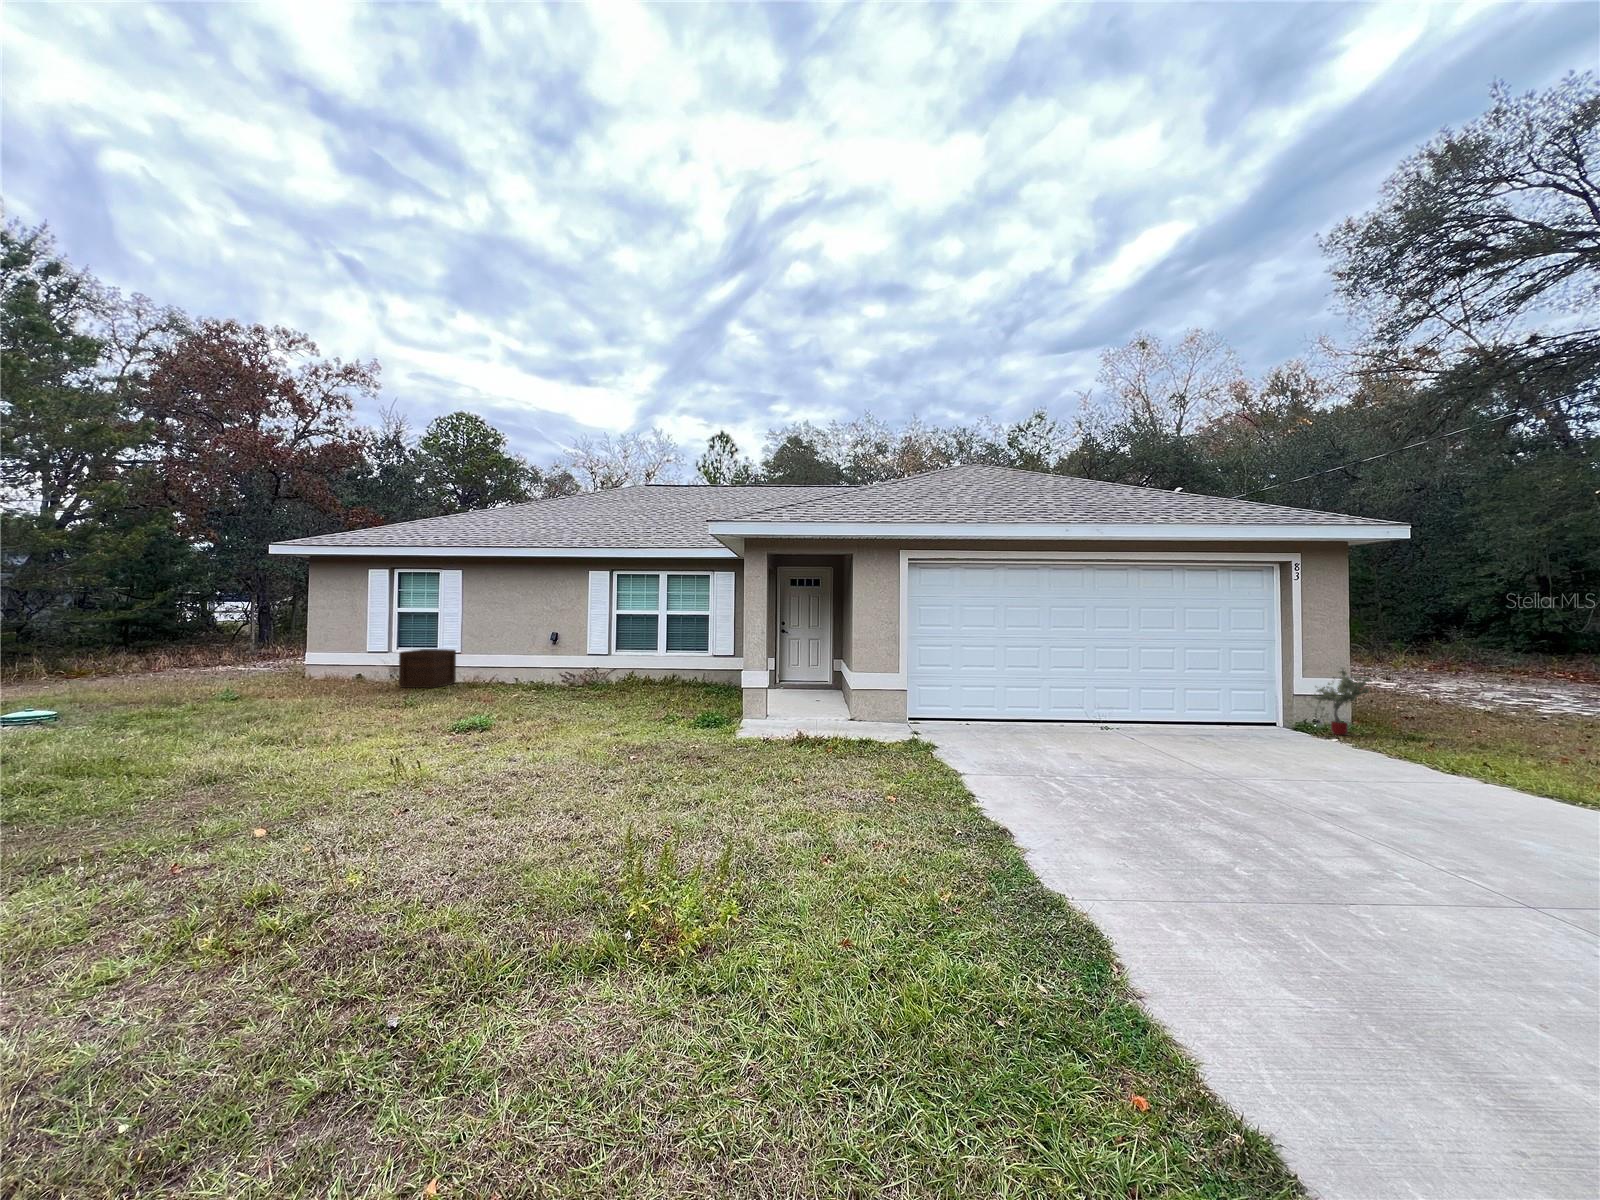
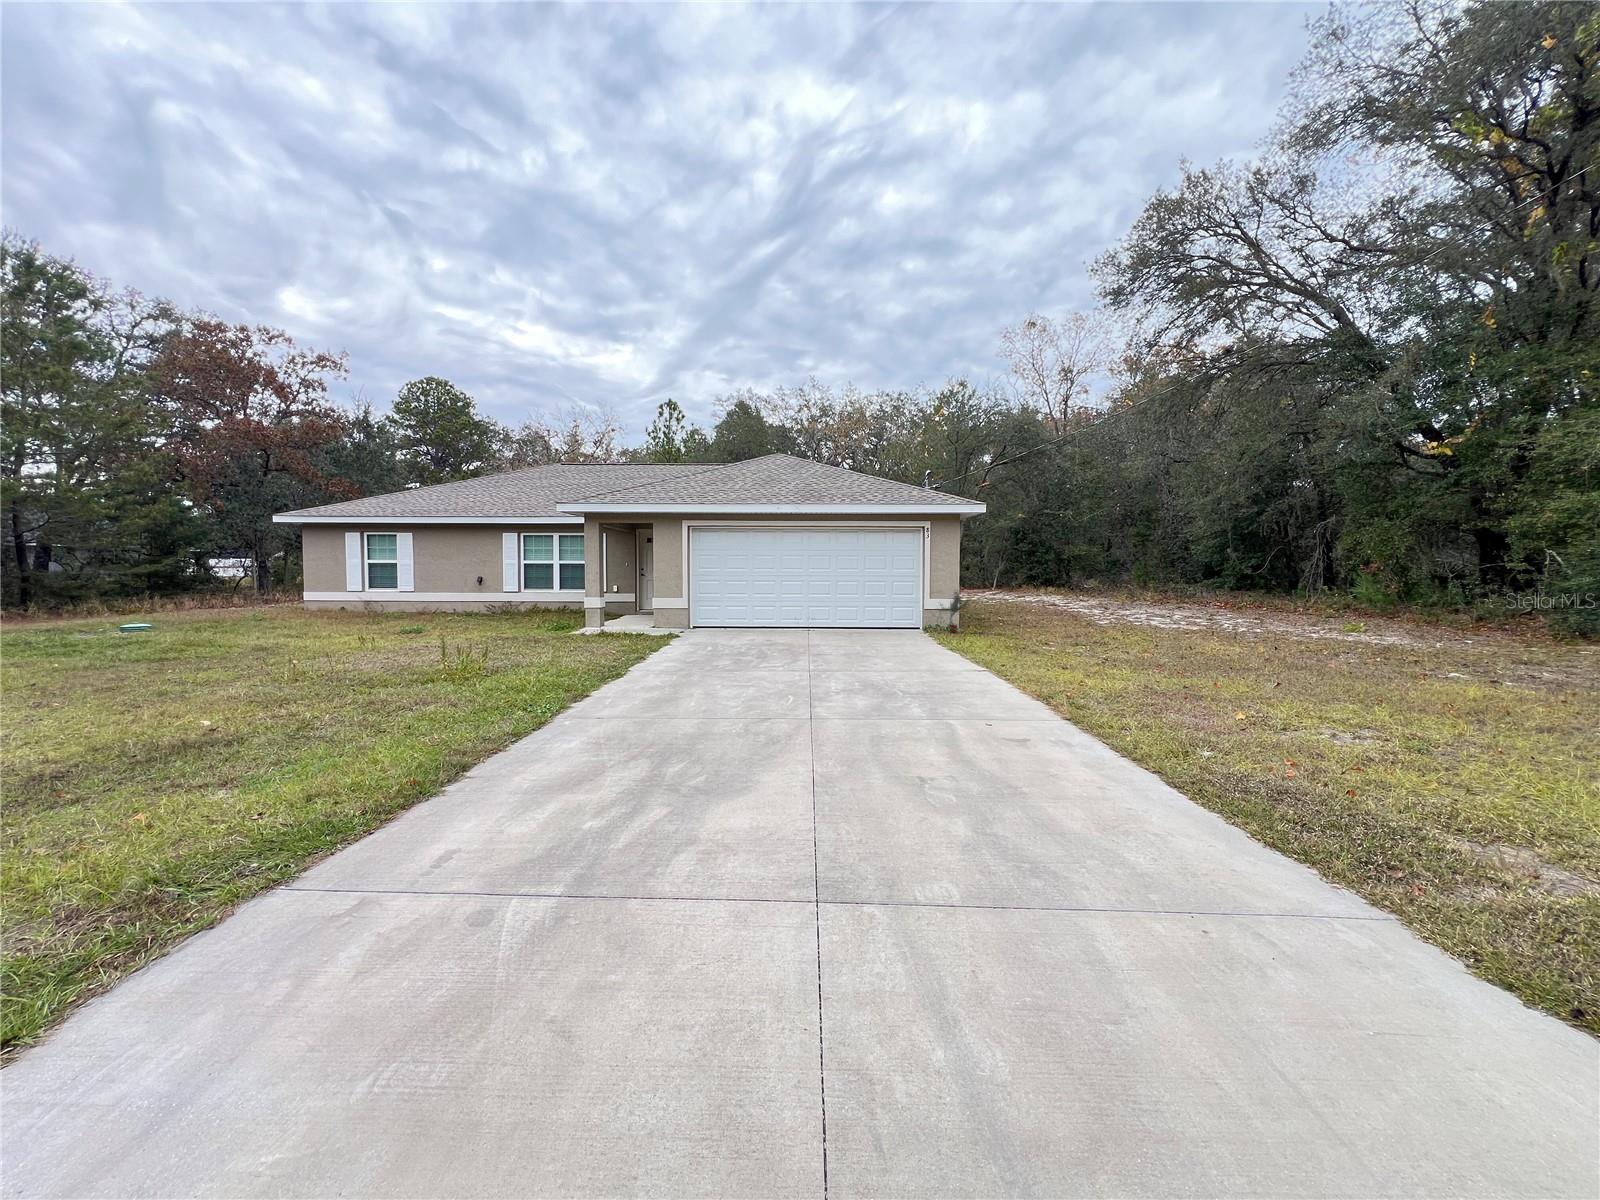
wooden crate: present [399,649,456,688] -> none [369,590,410,616]

